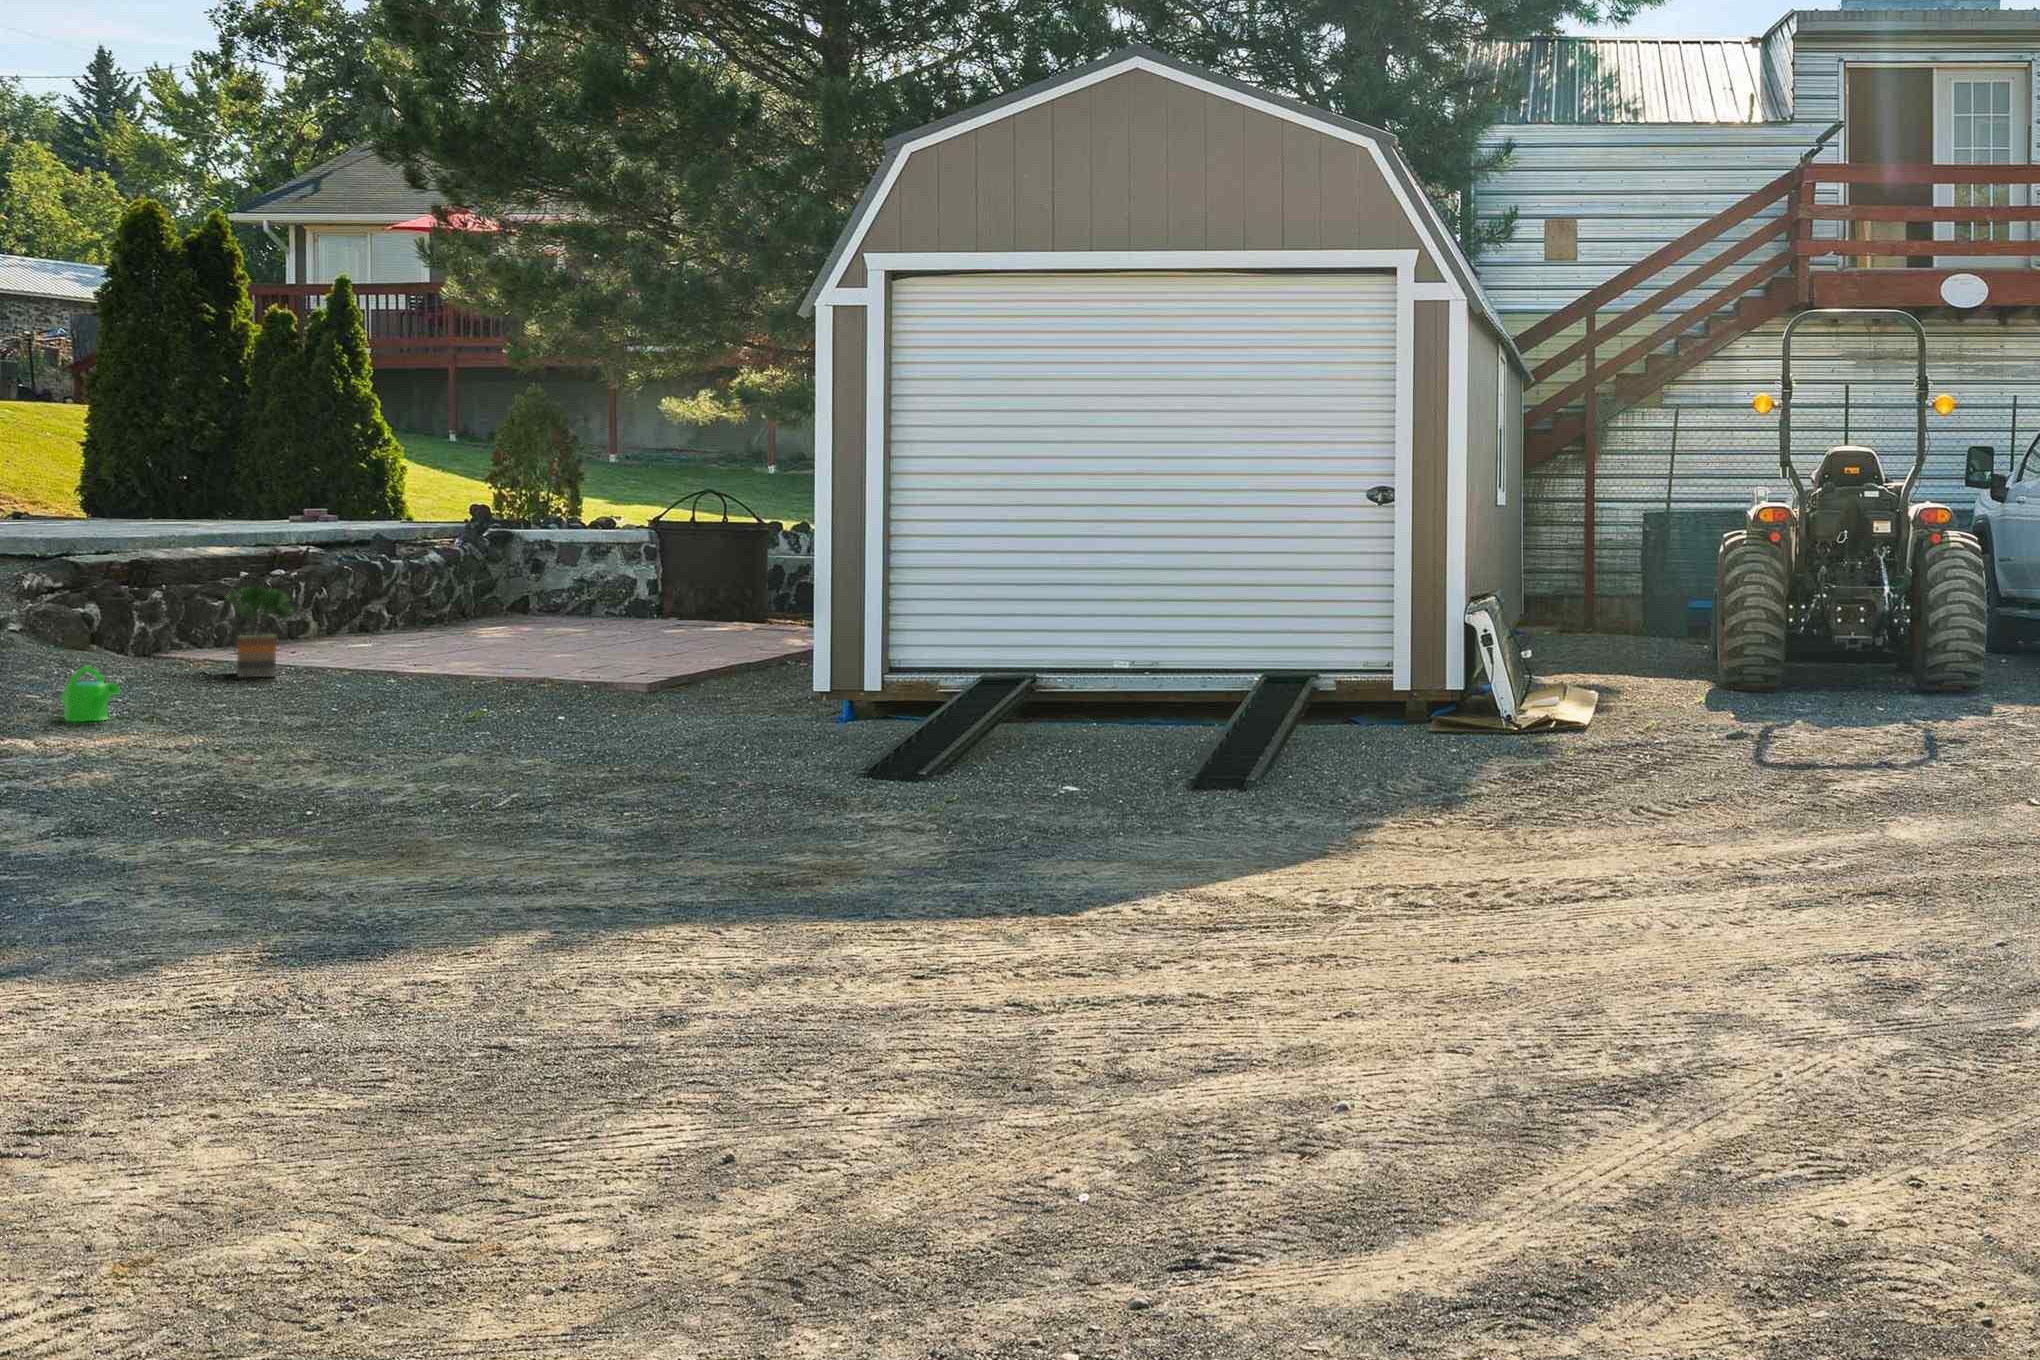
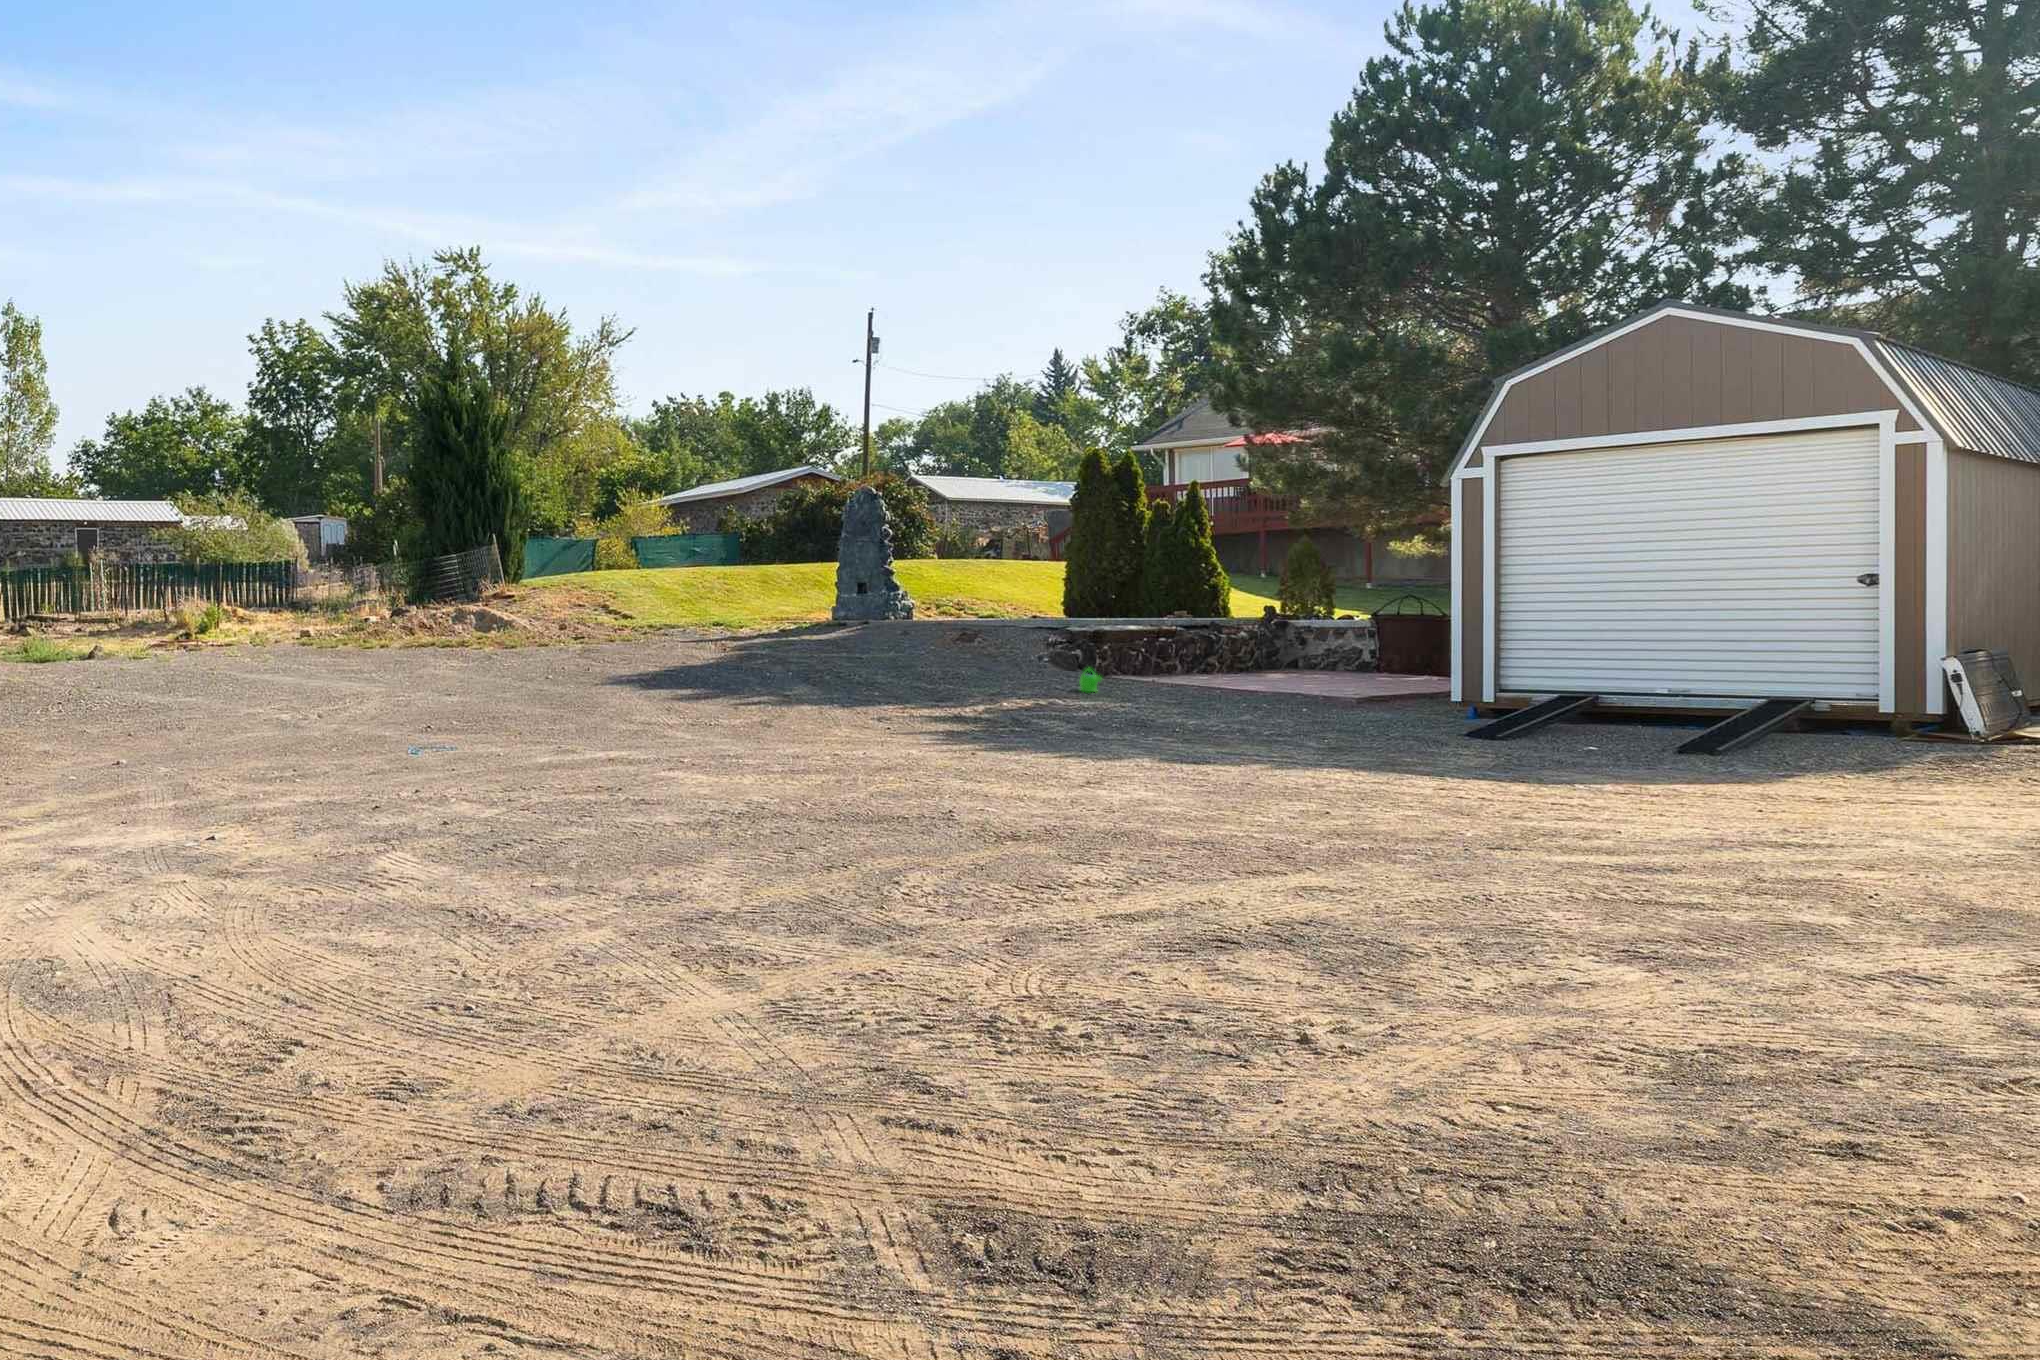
potted tree: present [227,587,292,677] -> none [1142,639,1174,683]

